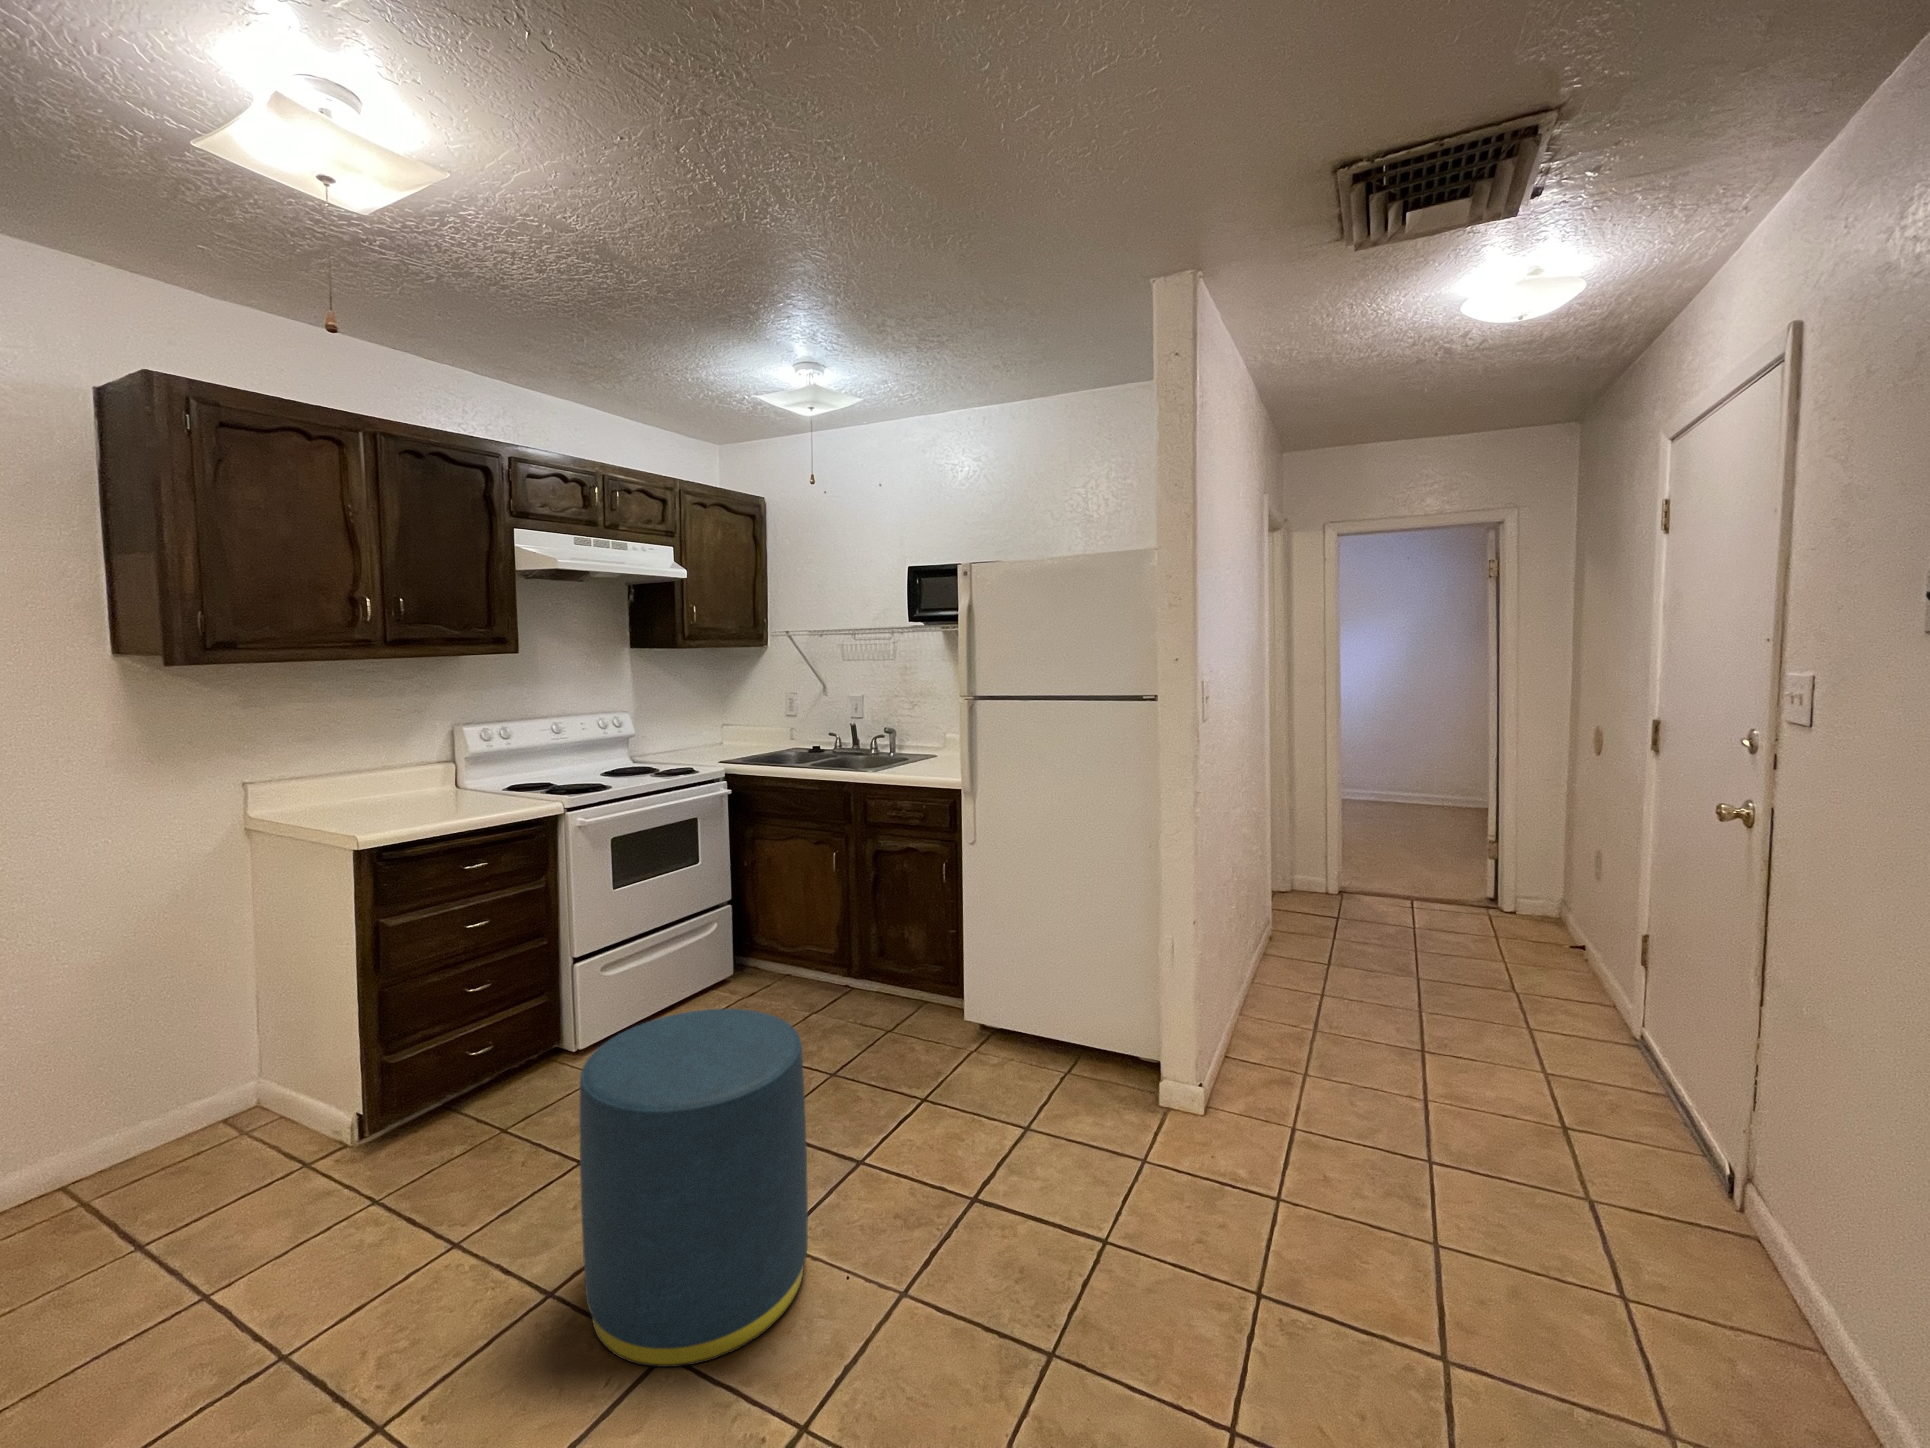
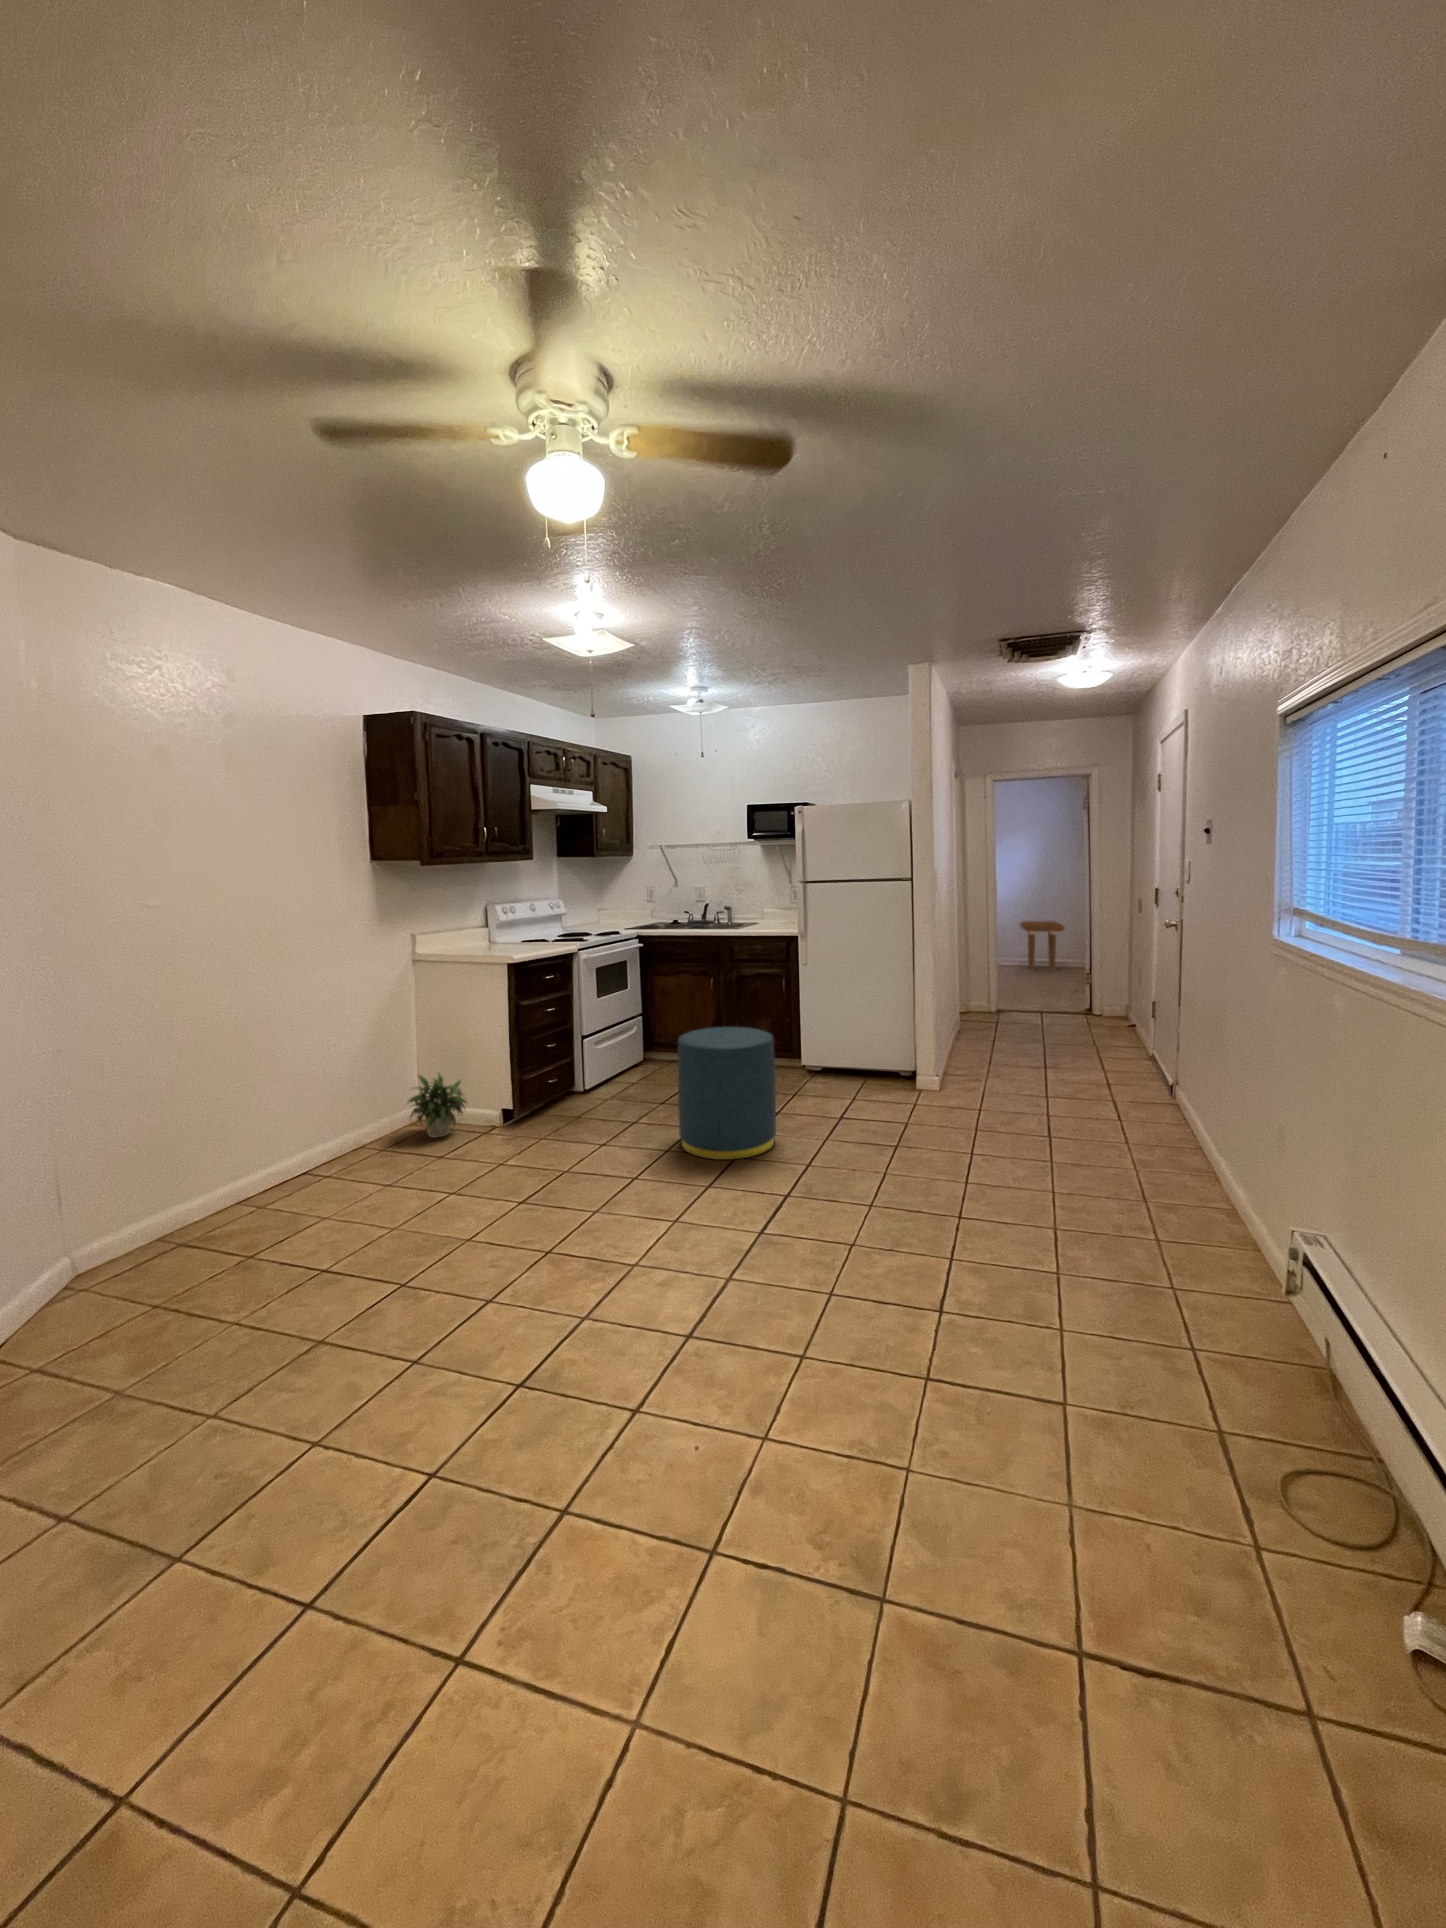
side table: none [1375,739,1443,812] -> present [1020,921,1064,971]
potted plant: none [122,1049,301,1189] -> present [409,1073,467,1138]

